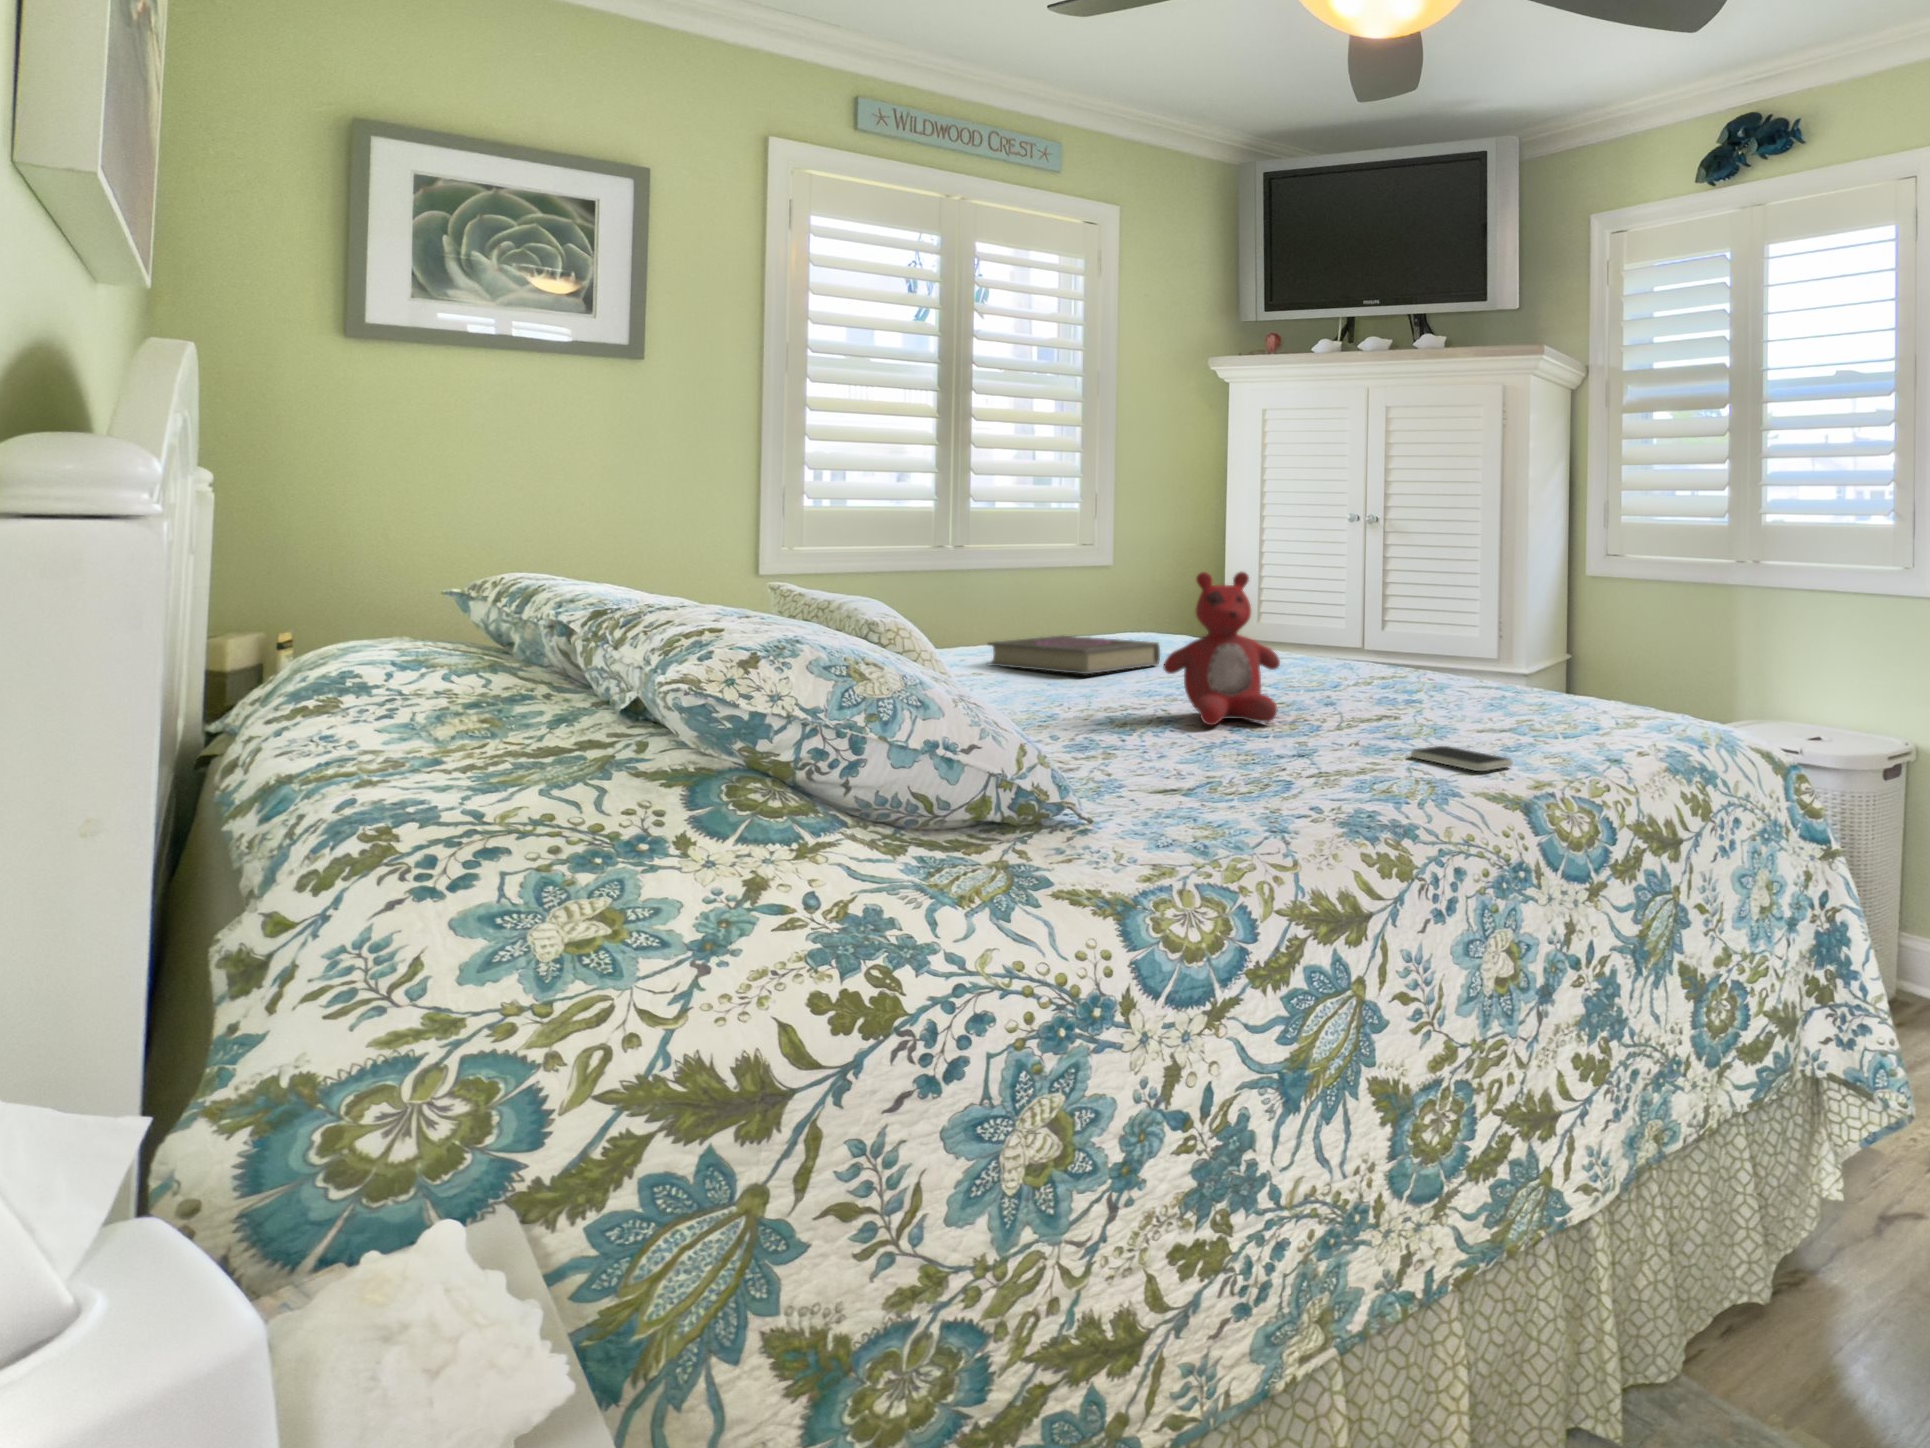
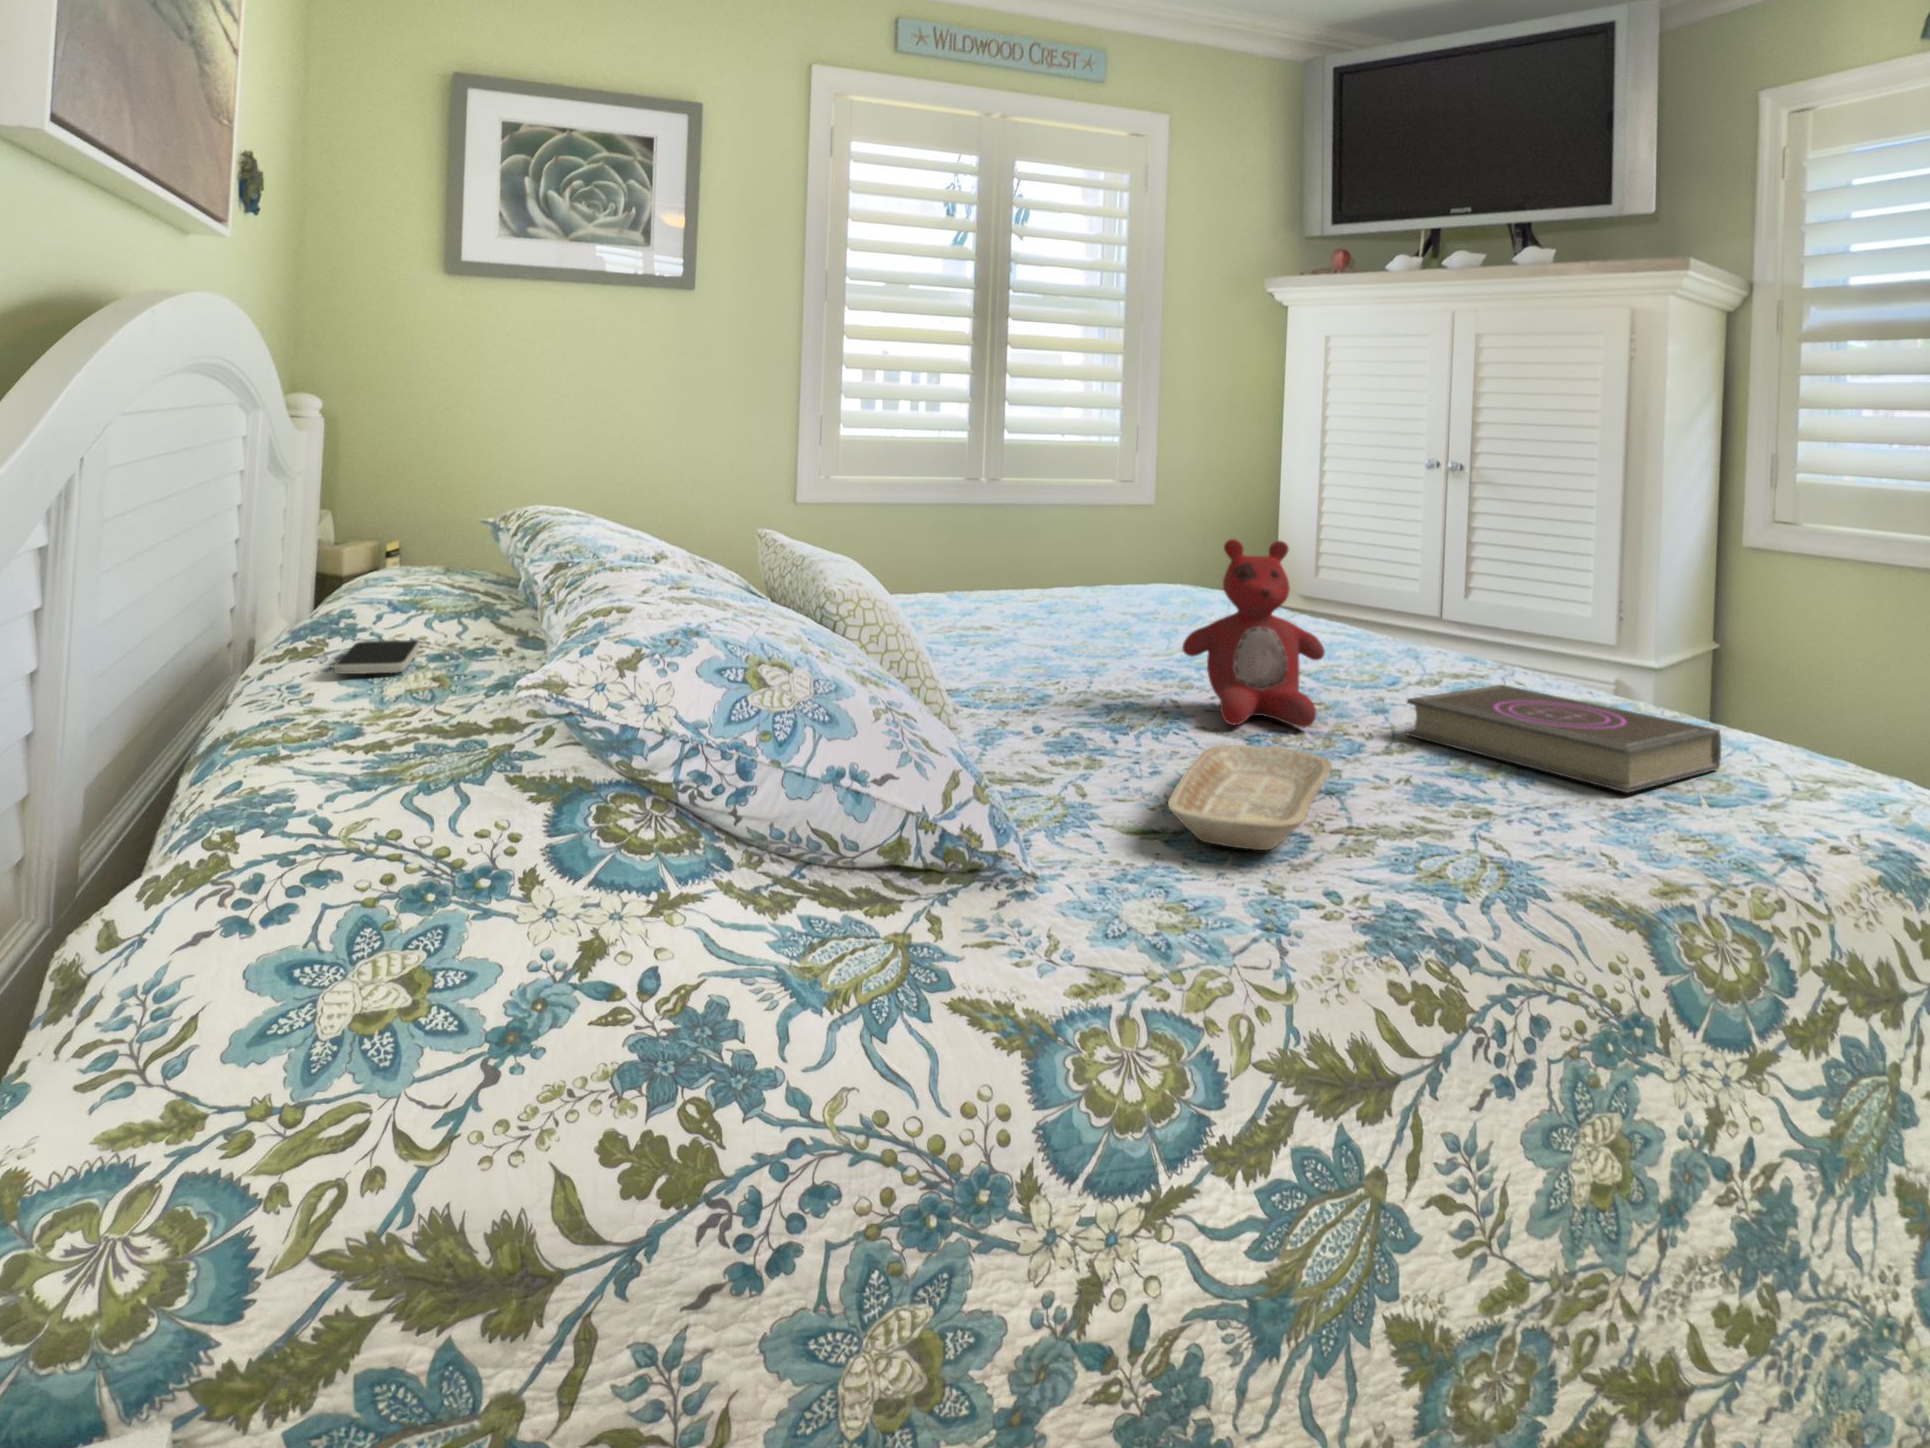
book: present [988,636,1160,674] -> present [1406,685,1721,793]
tray: none [1181,729,1299,792] -> present [1168,745,1332,850]
smartphone: present [1411,746,1513,771] -> present [334,641,420,674]

